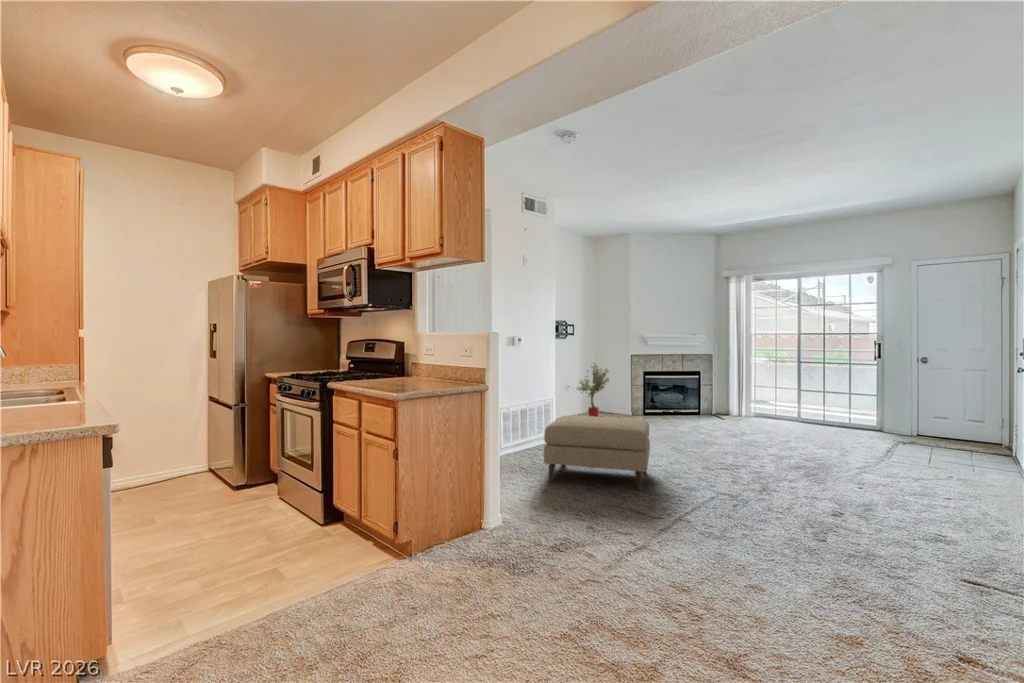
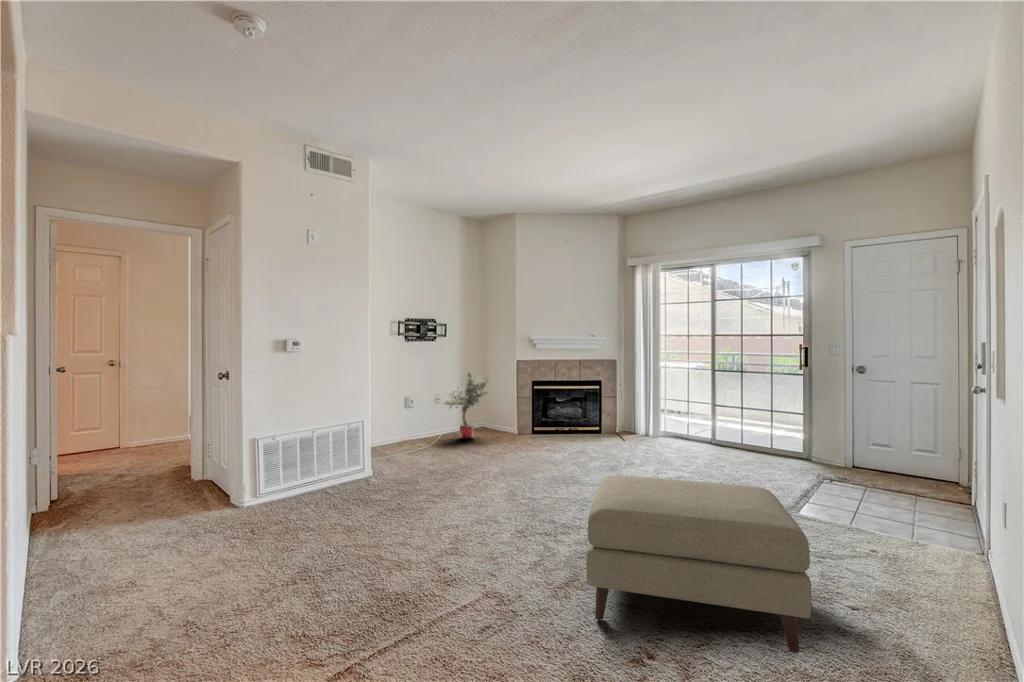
ottoman: present [544,416,650,489] -> present [586,475,811,653]

